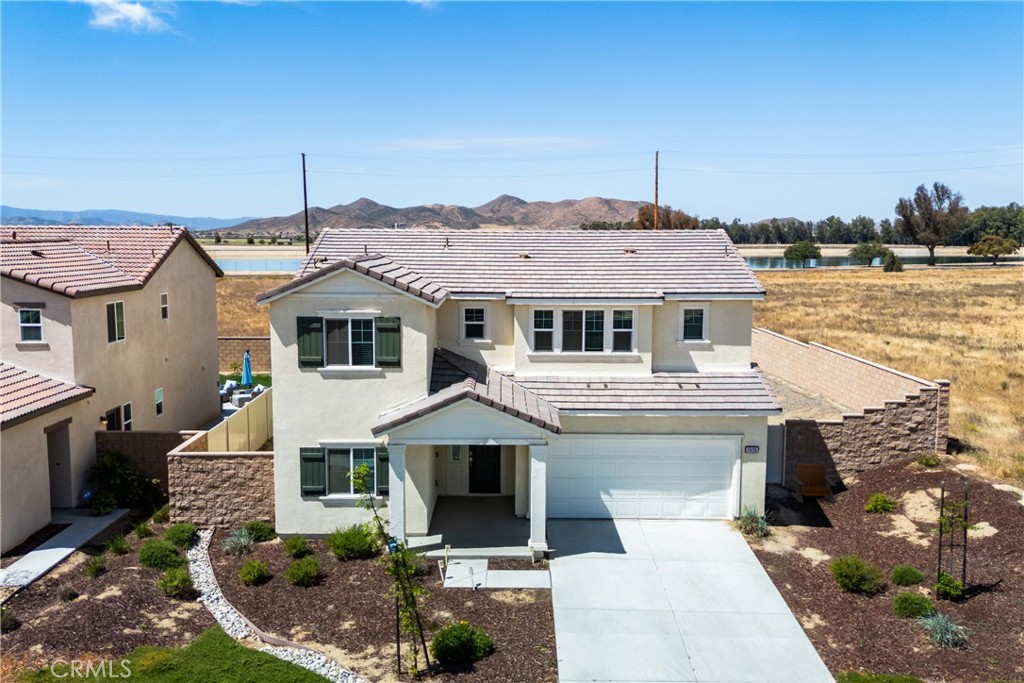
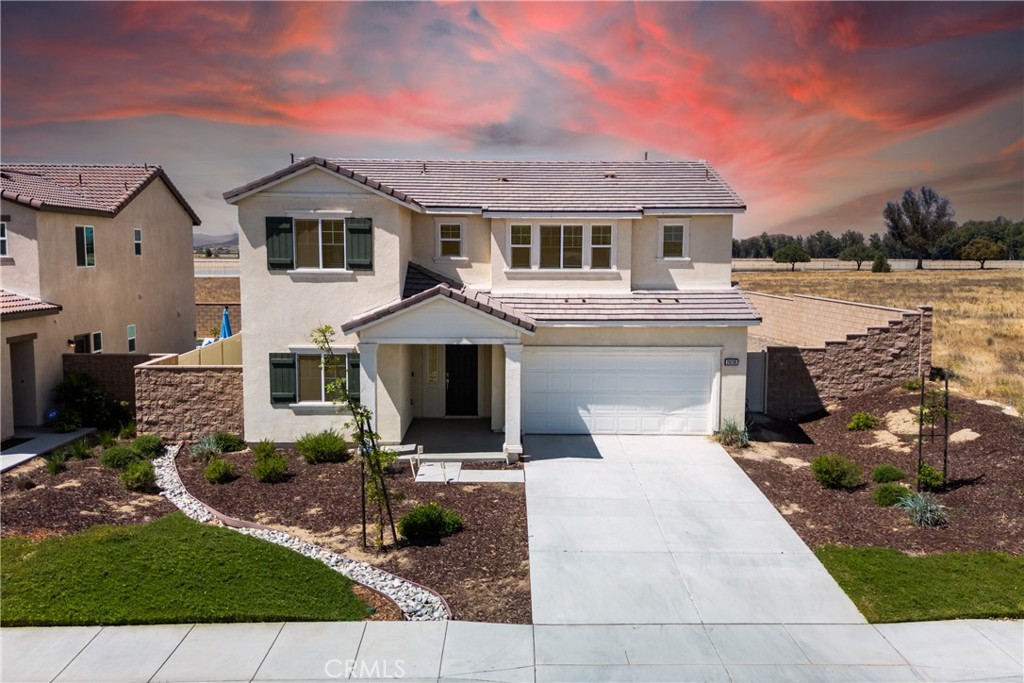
lounge chair: present [791,463,836,503] -> none [773,388,819,425]

